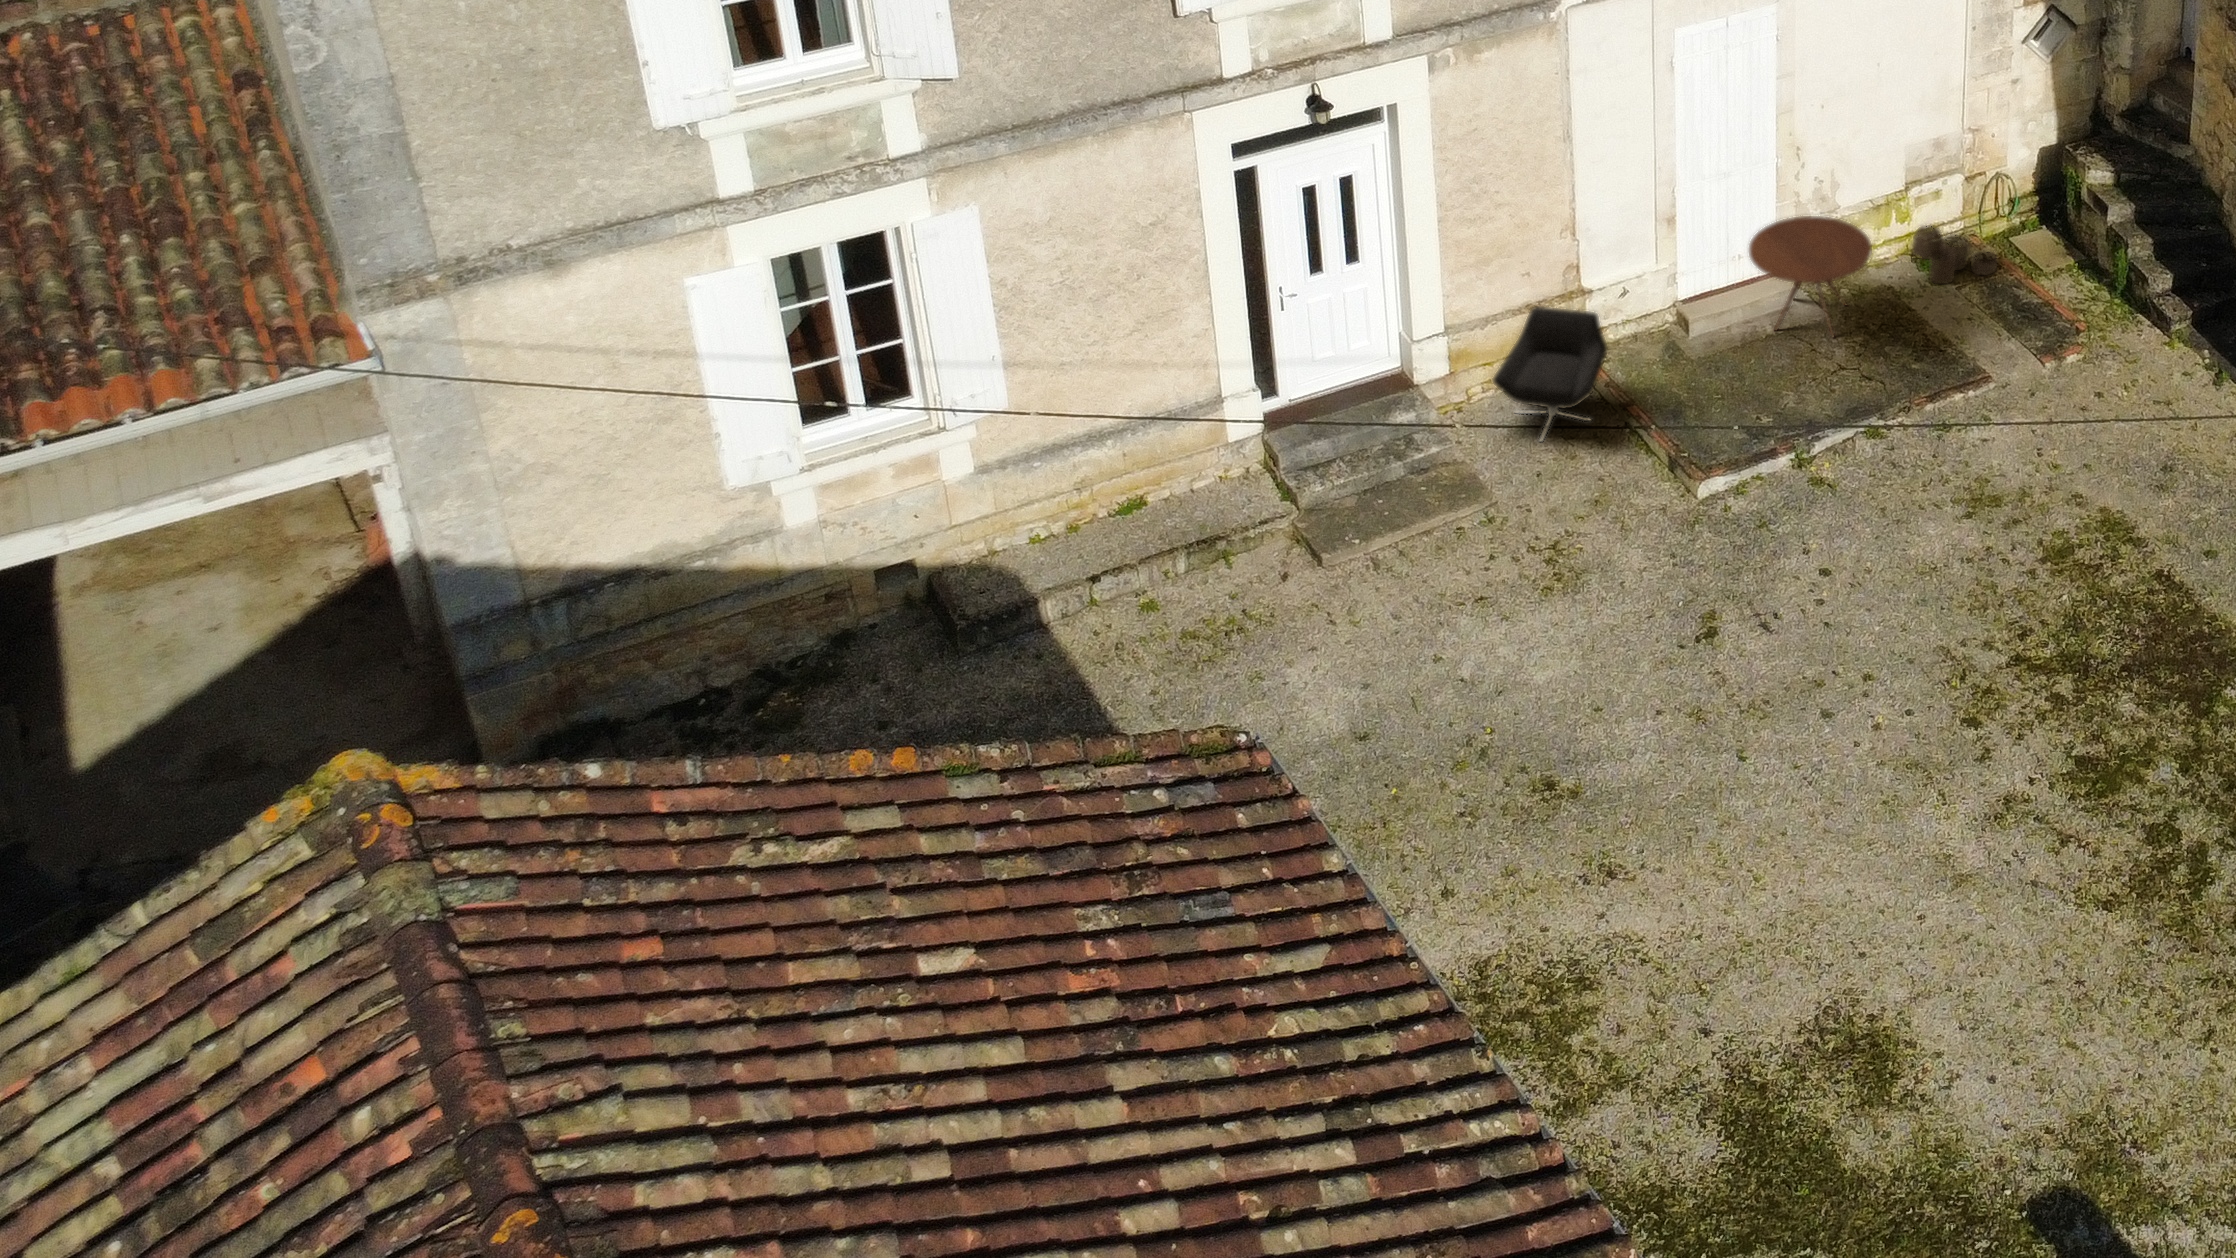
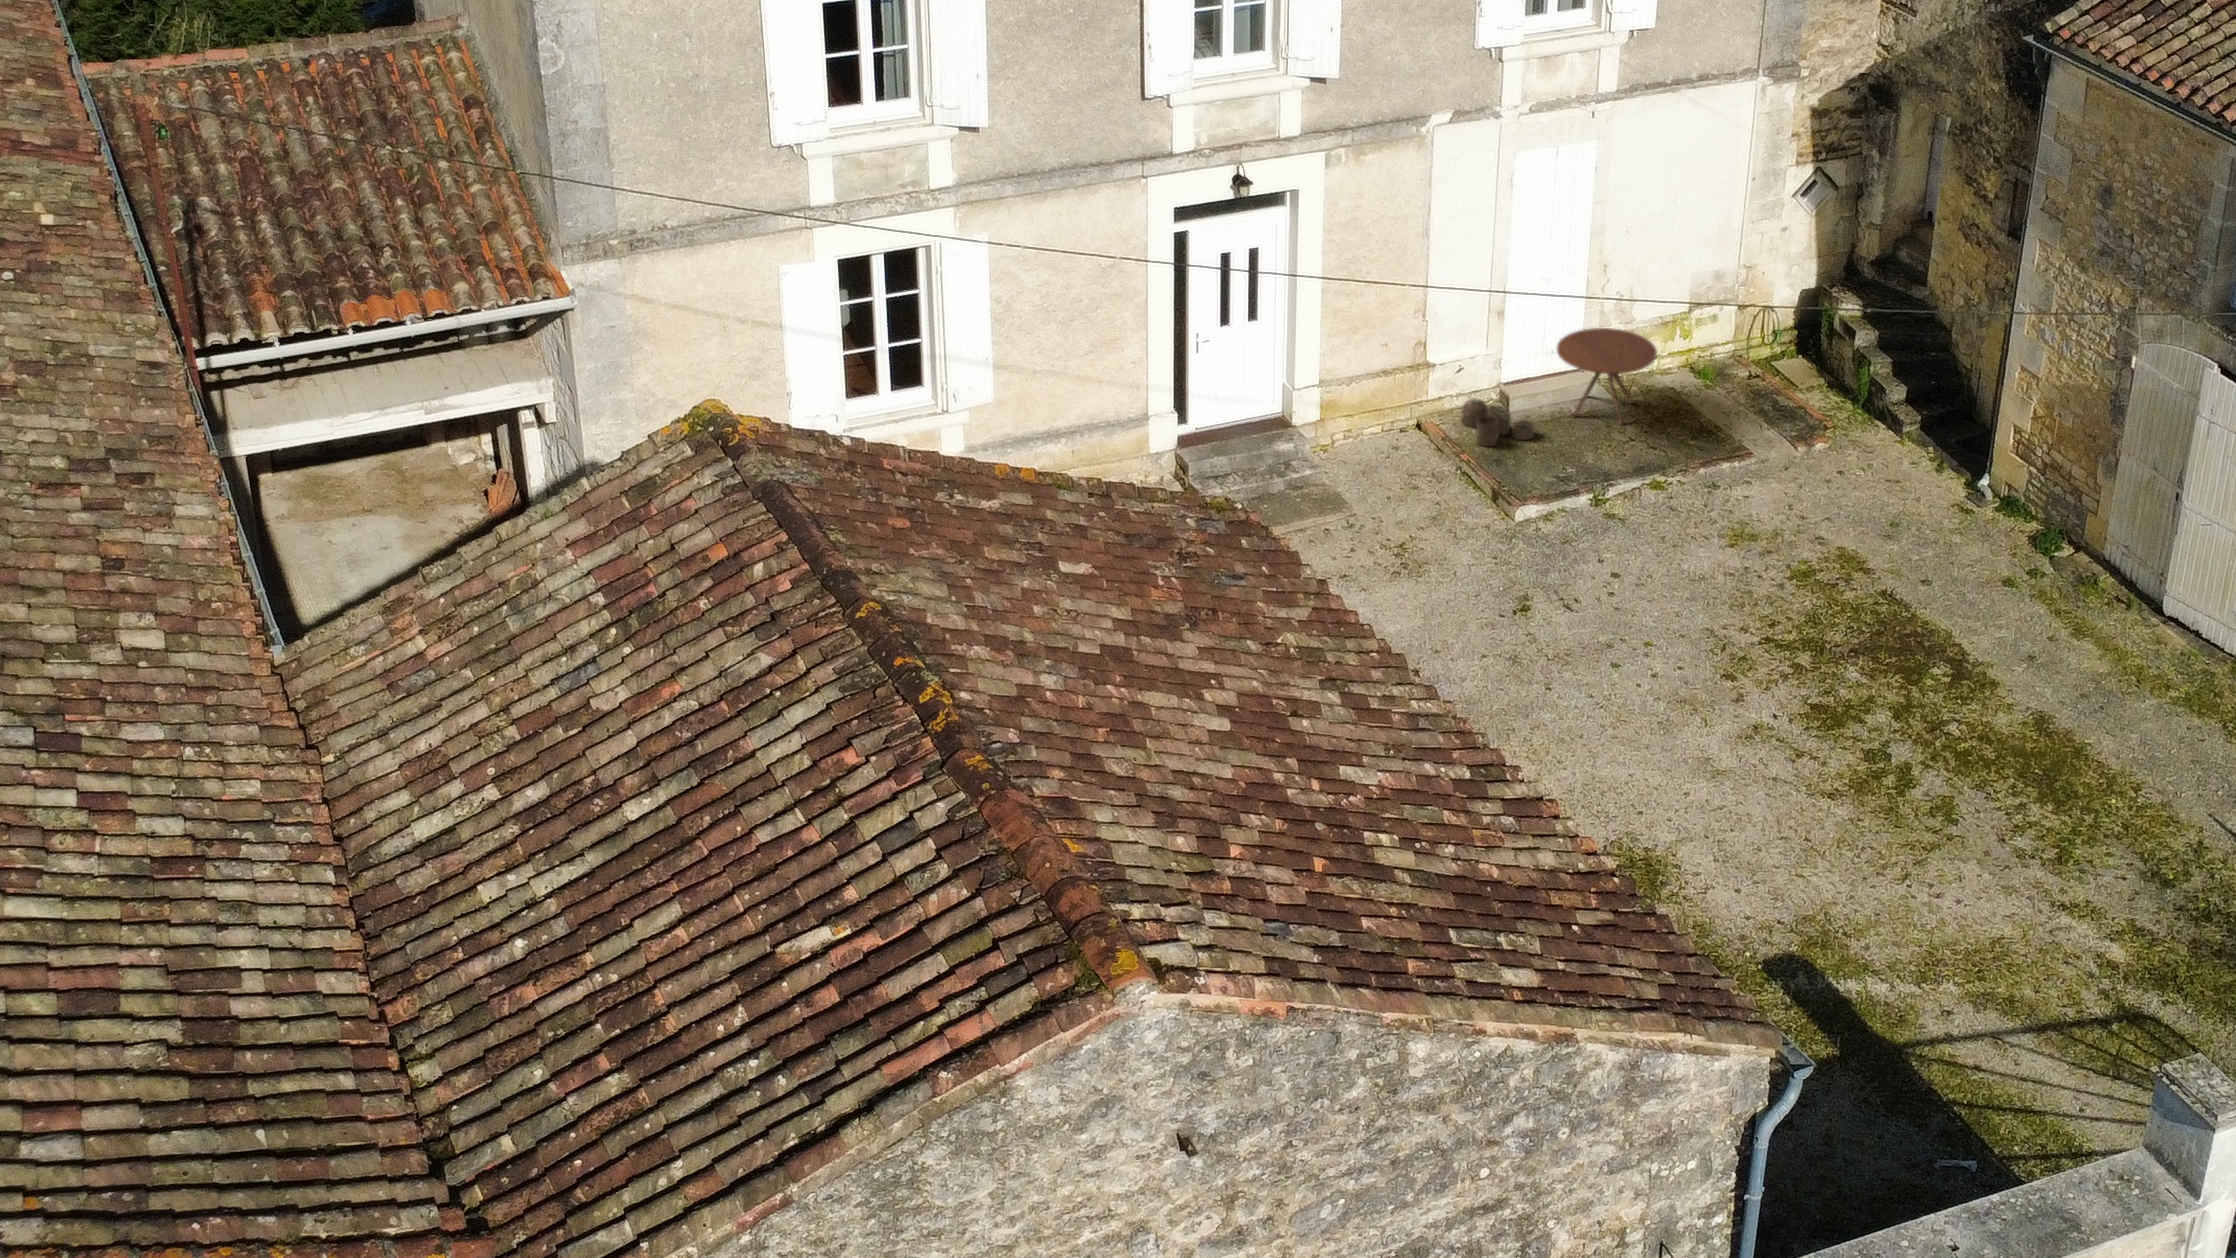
woven basket: present [1912,226,1997,284] -> present [1461,399,1534,446]
lounge chair: present [1493,306,1607,441] -> none [1350,375,1442,479]

